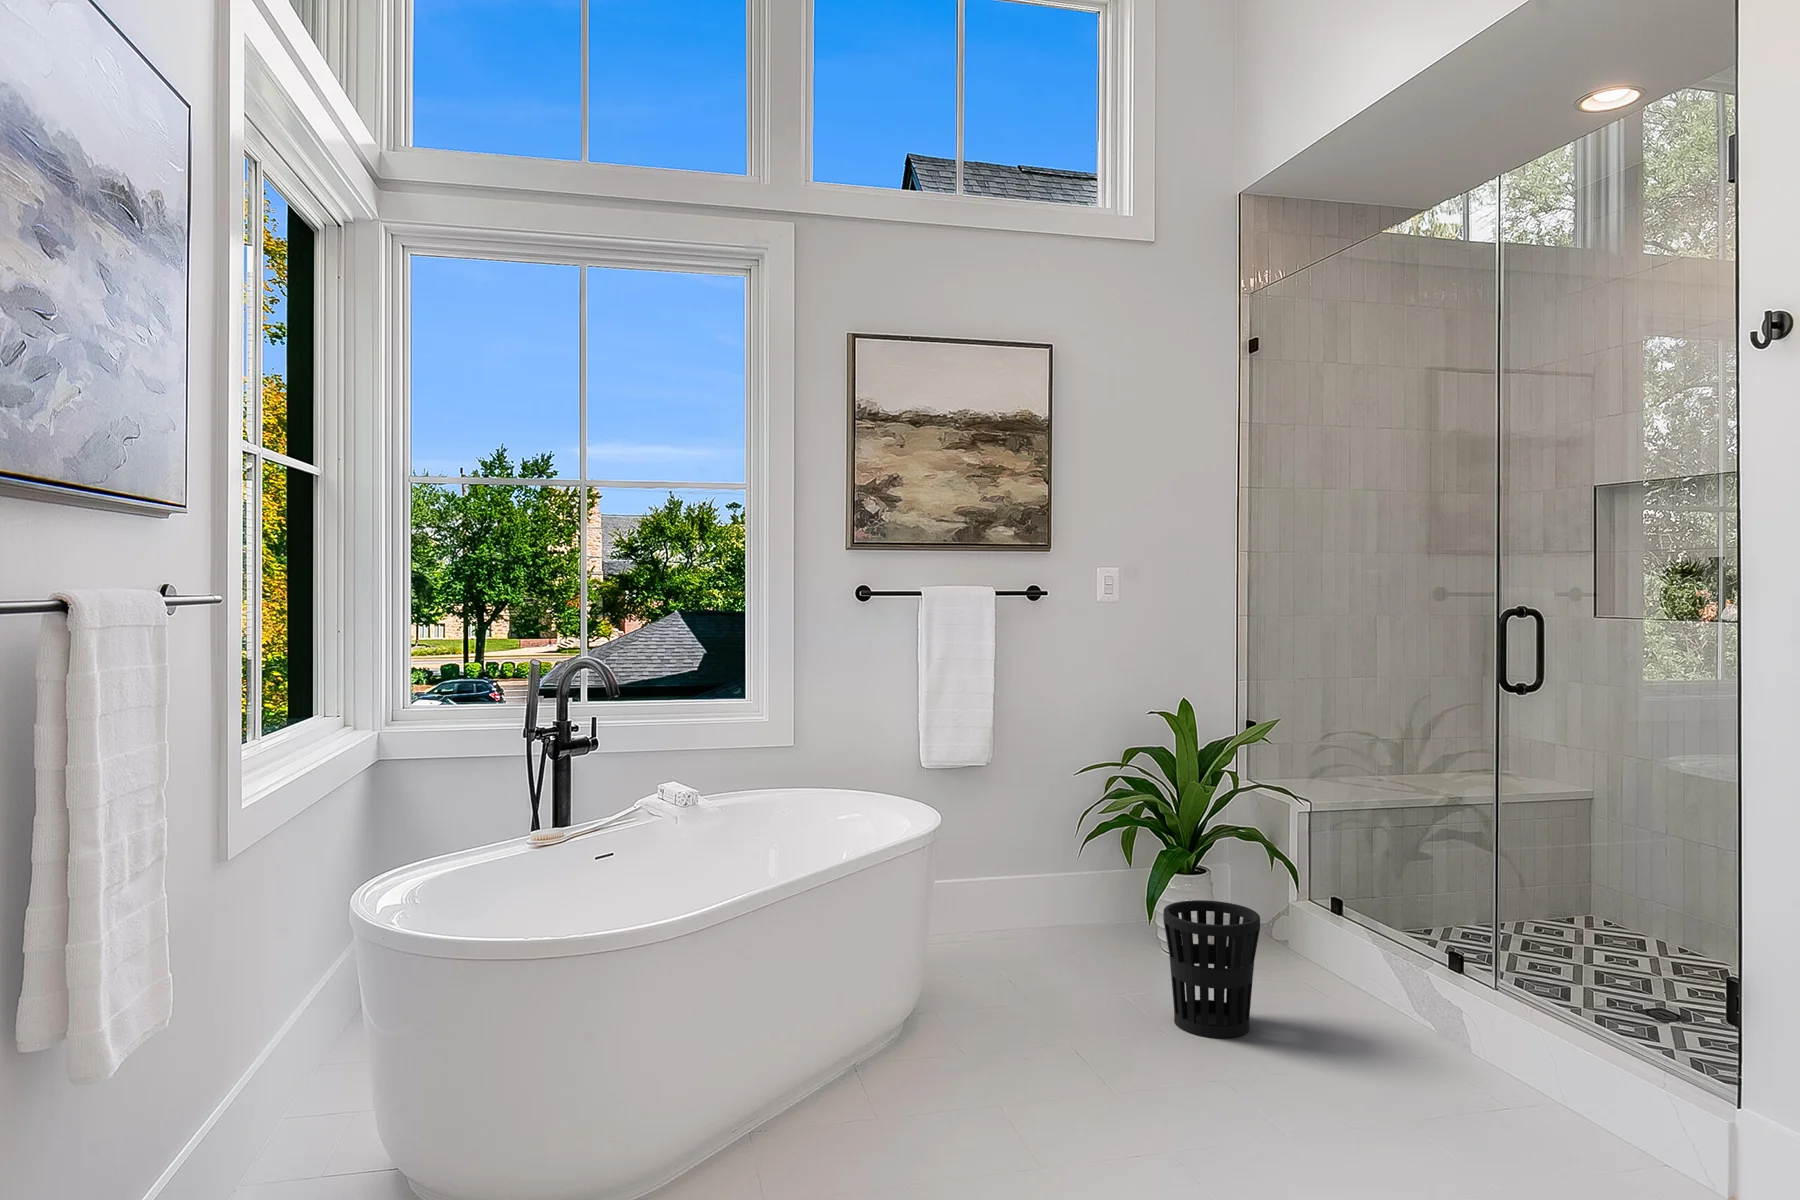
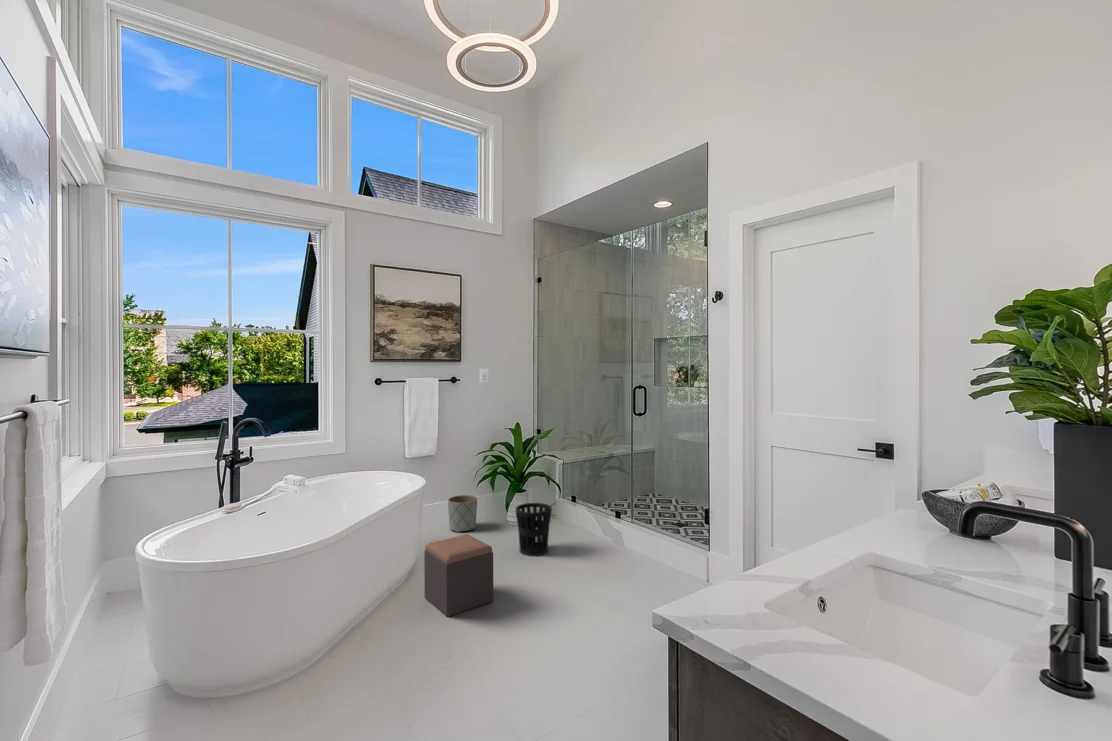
planter: none [1016,867,1085,954] -> present [448,495,477,532]
footstool: none [911,953,1071,1149] -> present [424,534,493,617]

